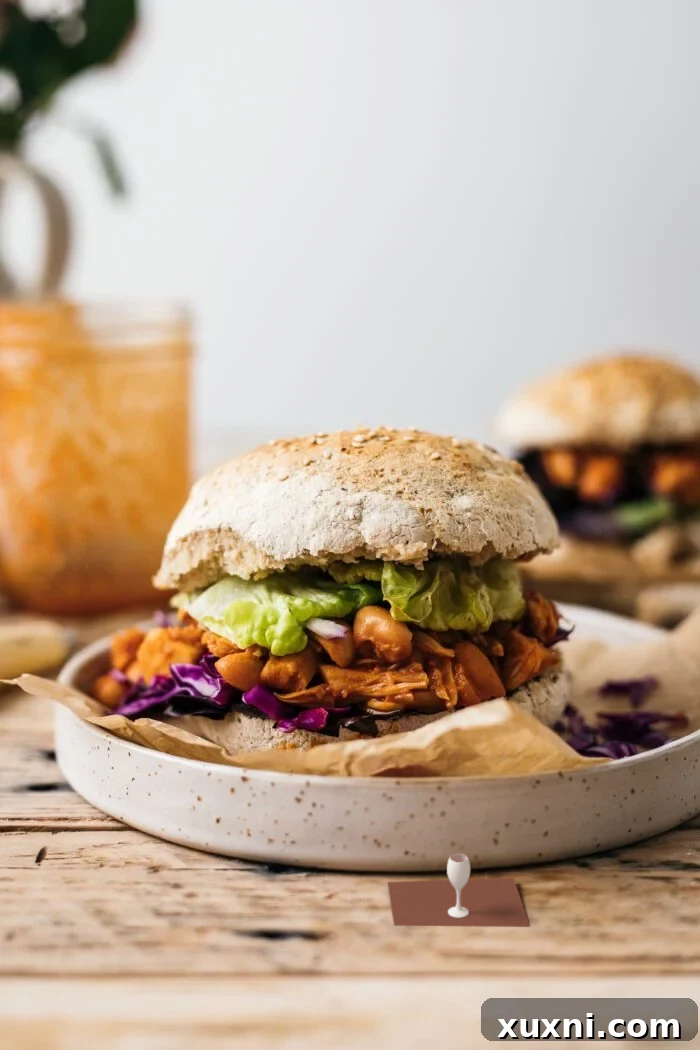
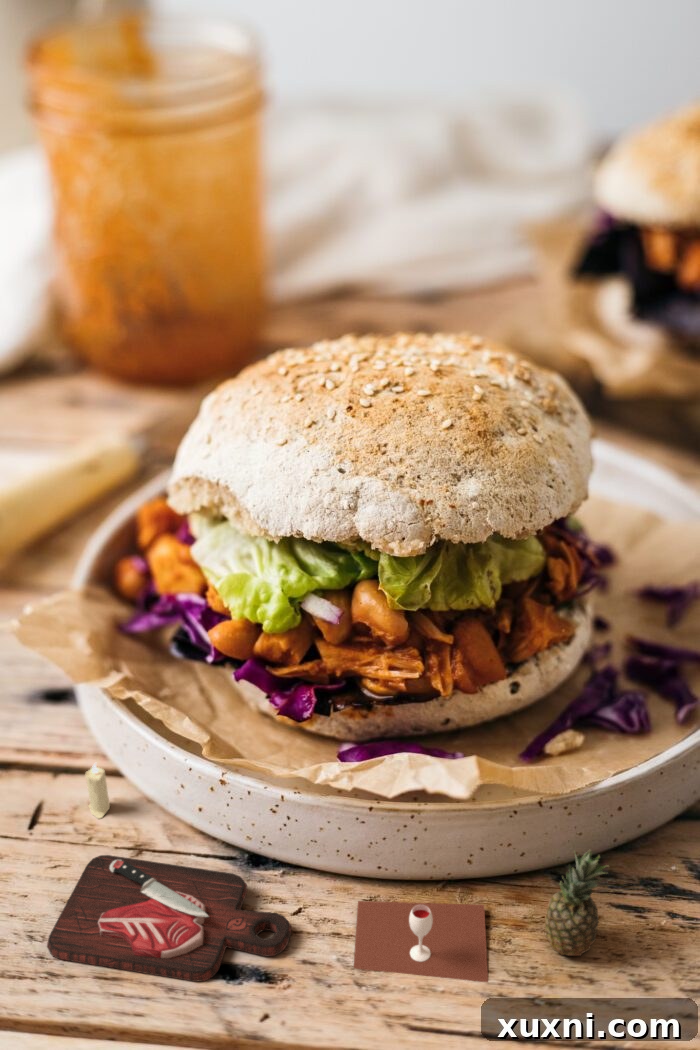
candle: none [95,783,118,848] -> present [86,763,110,818]
fruit: none [578,788,637,907] -> present [544,850,608,956]
cutting board: none [76,860,326,945] -> present [47,855,291,982]

